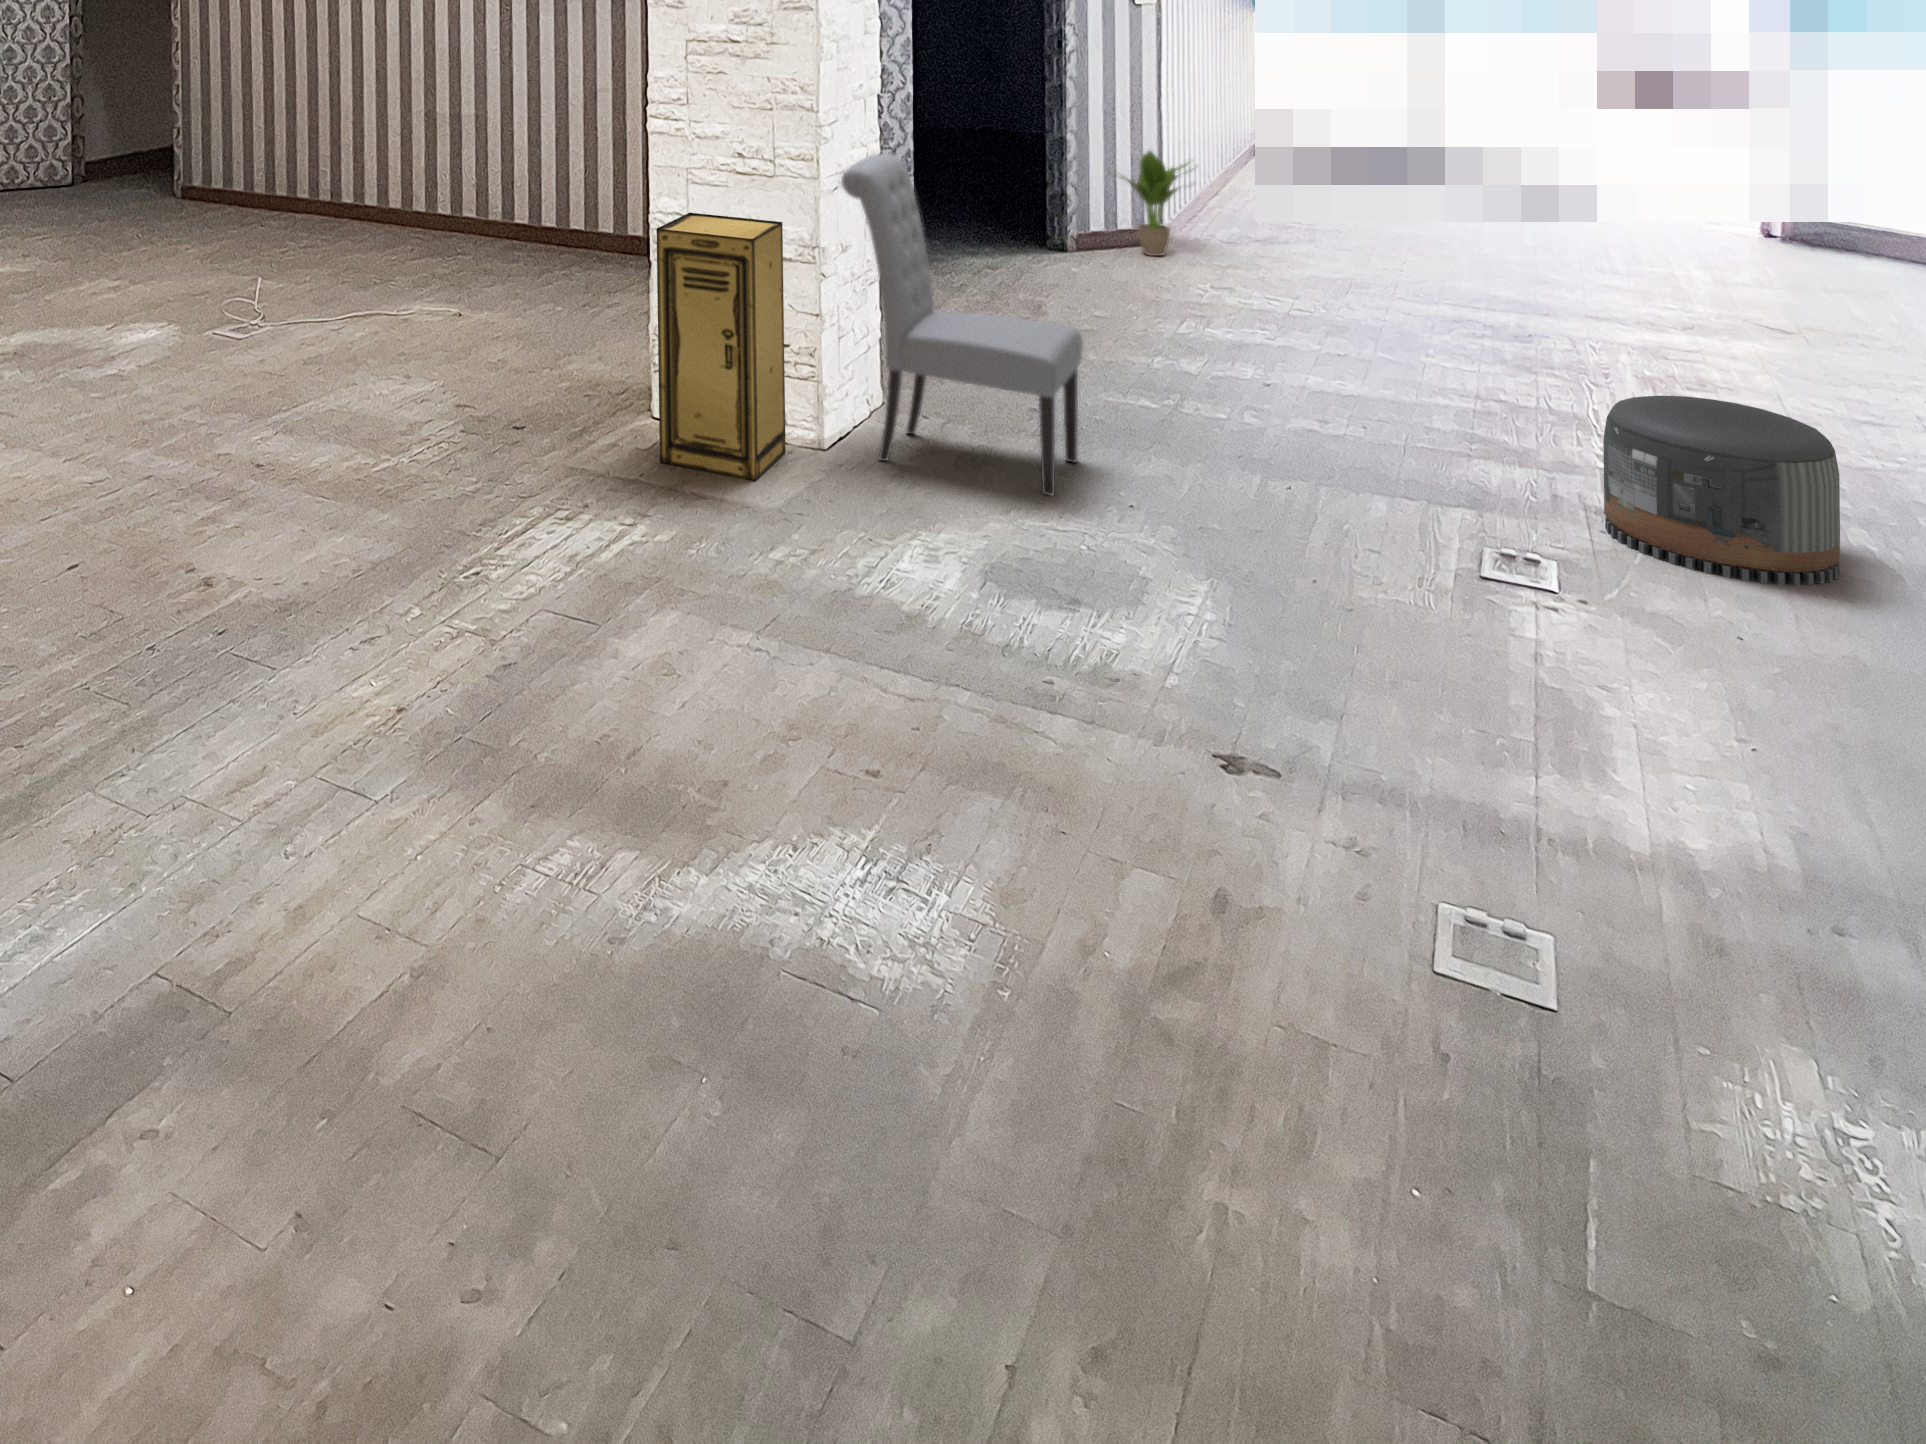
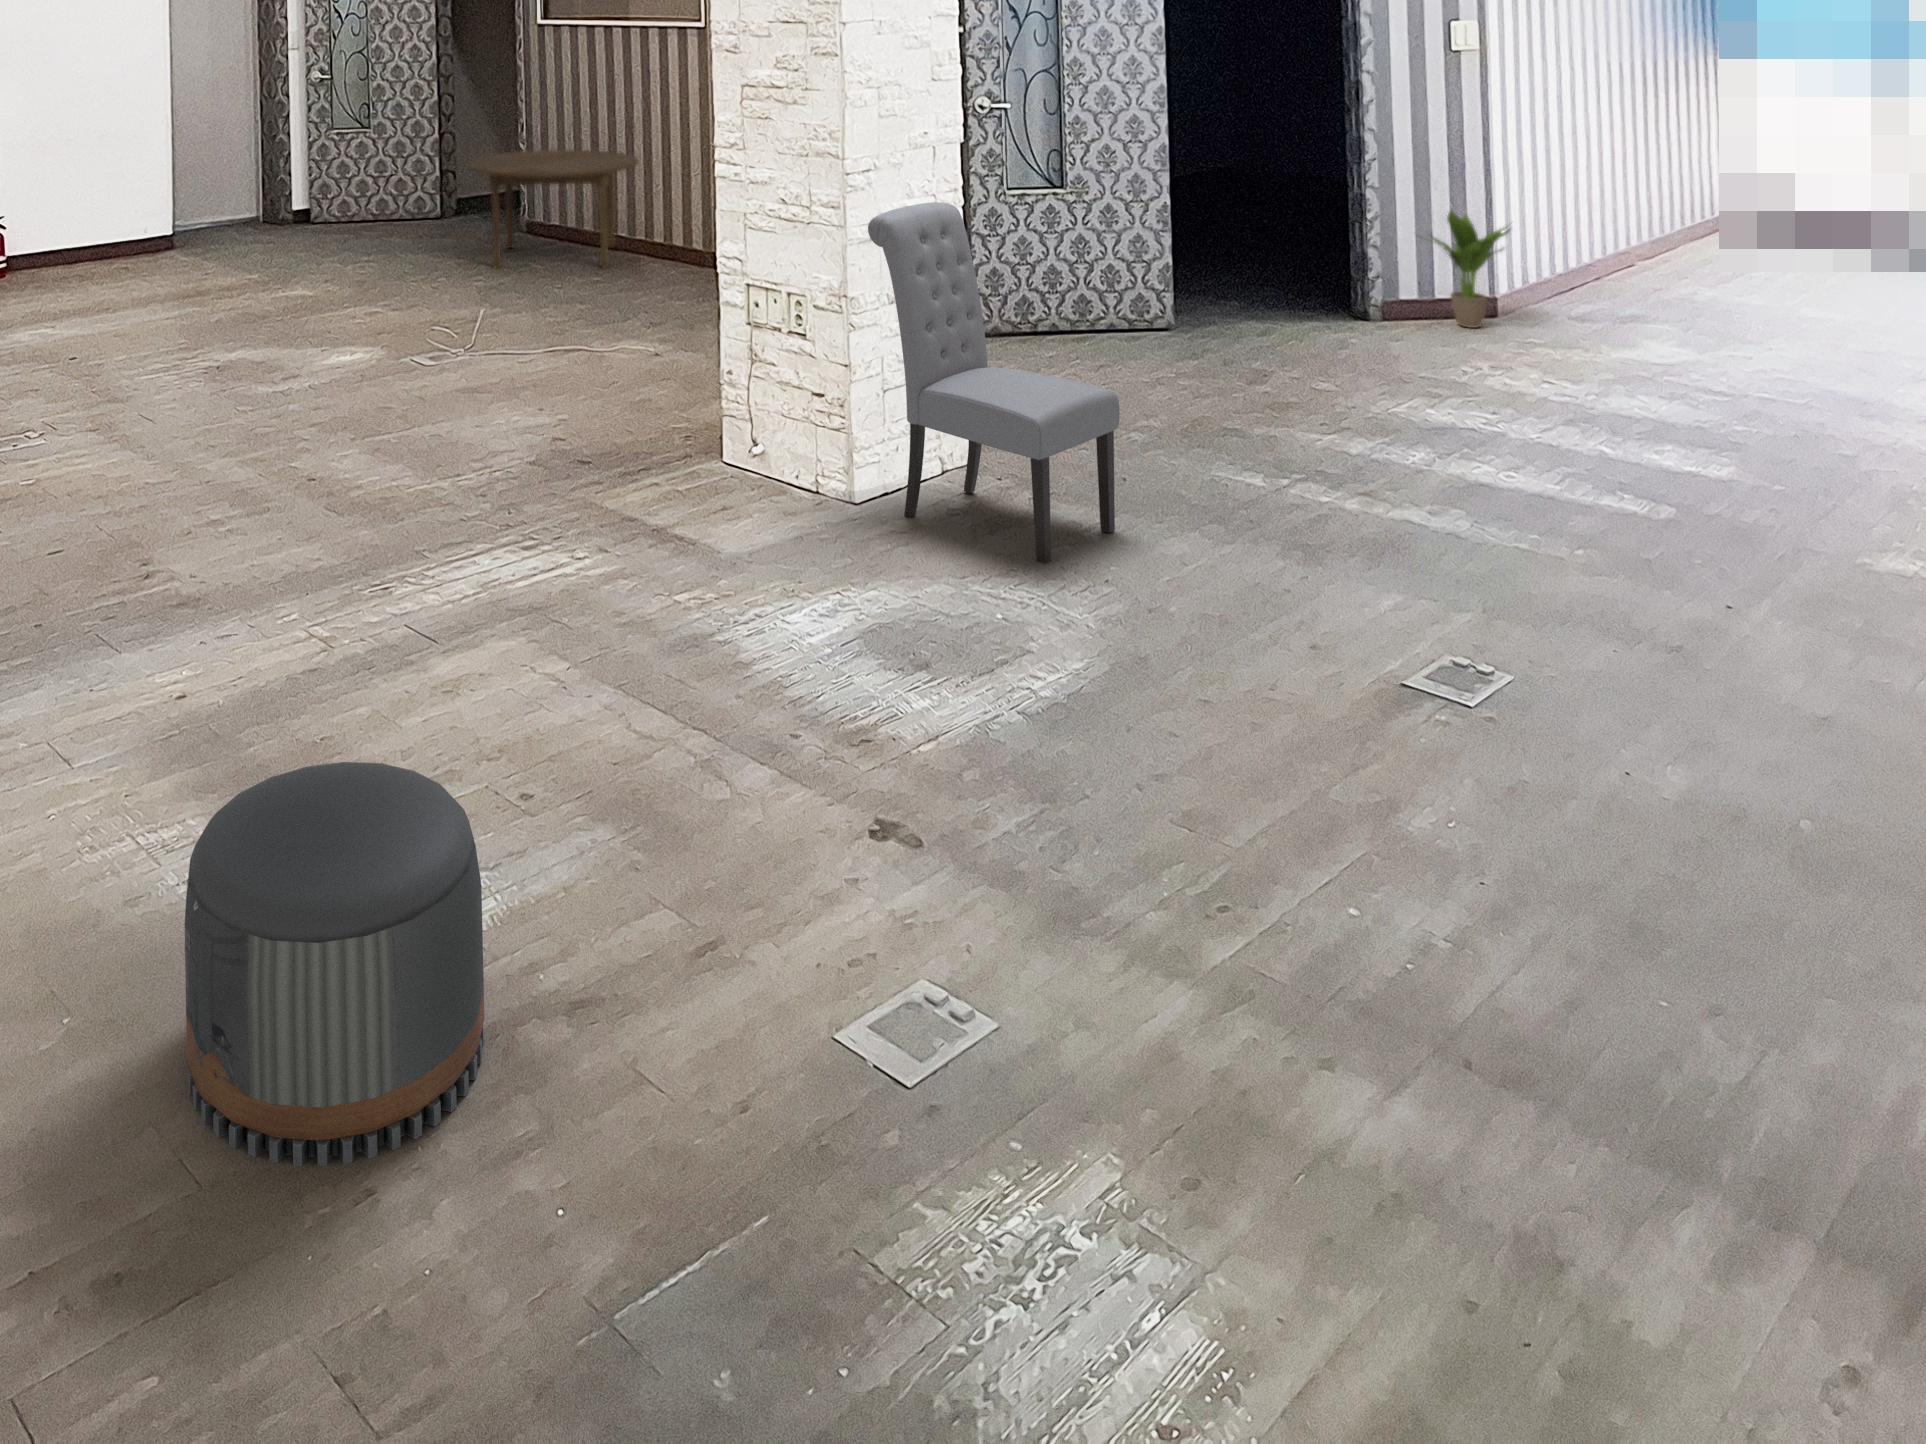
dining table: none [161,112,338,238] -> present [468,150,639,269]
storage cabinet: present [657,213,786,481] -> none [678,256,818,527]
pouf: present [1603,396,1840,586] -> present [185,762,484,1166]

